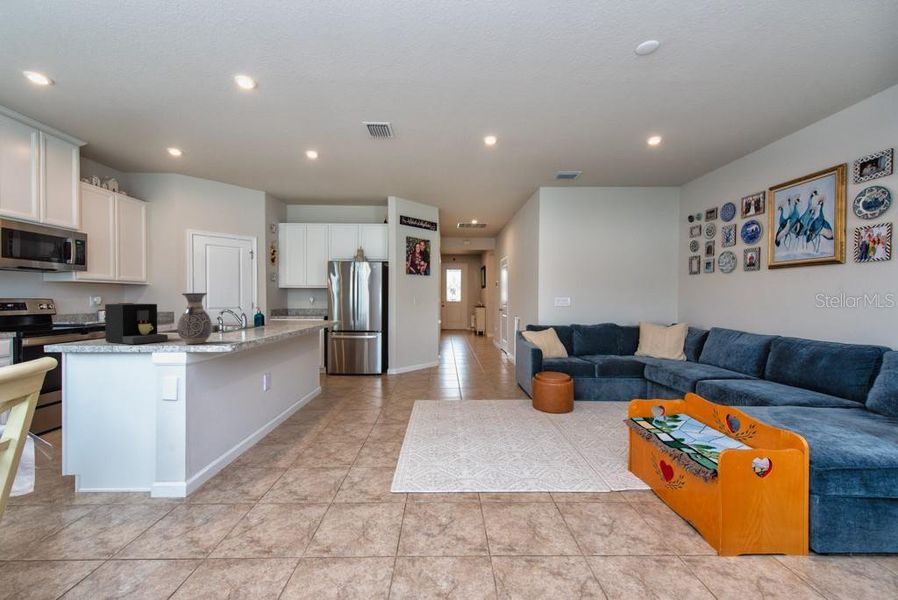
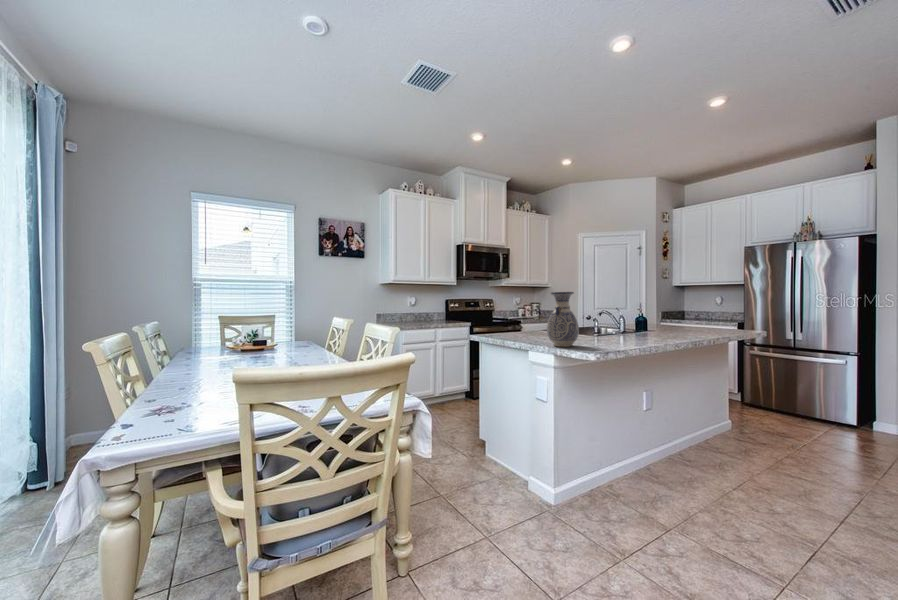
coffee maker: present [105,304,168,344] -> none [504,303,544,340]

